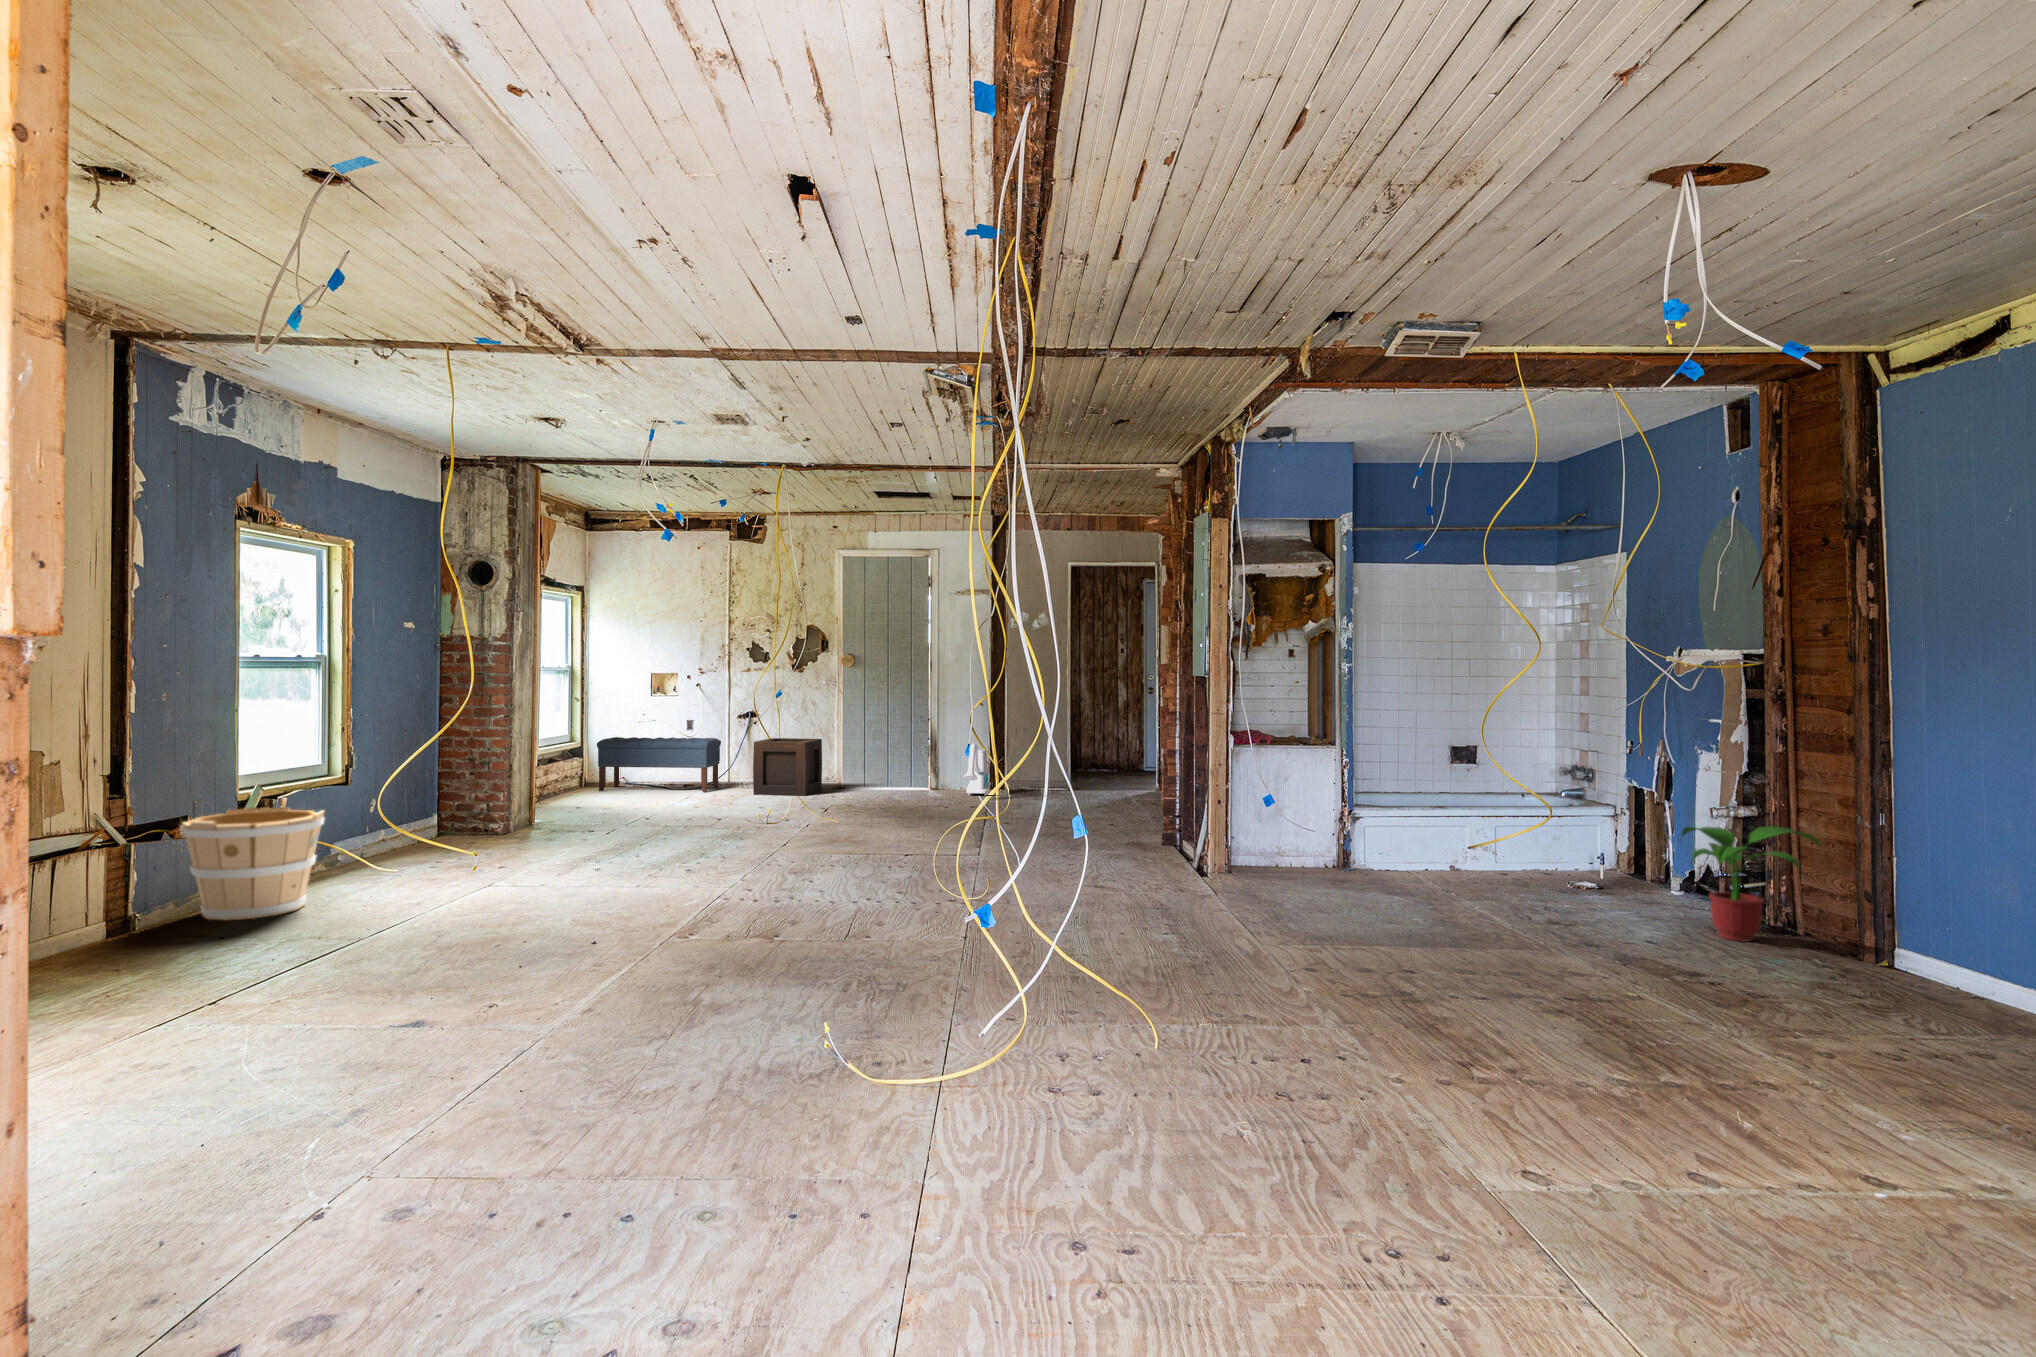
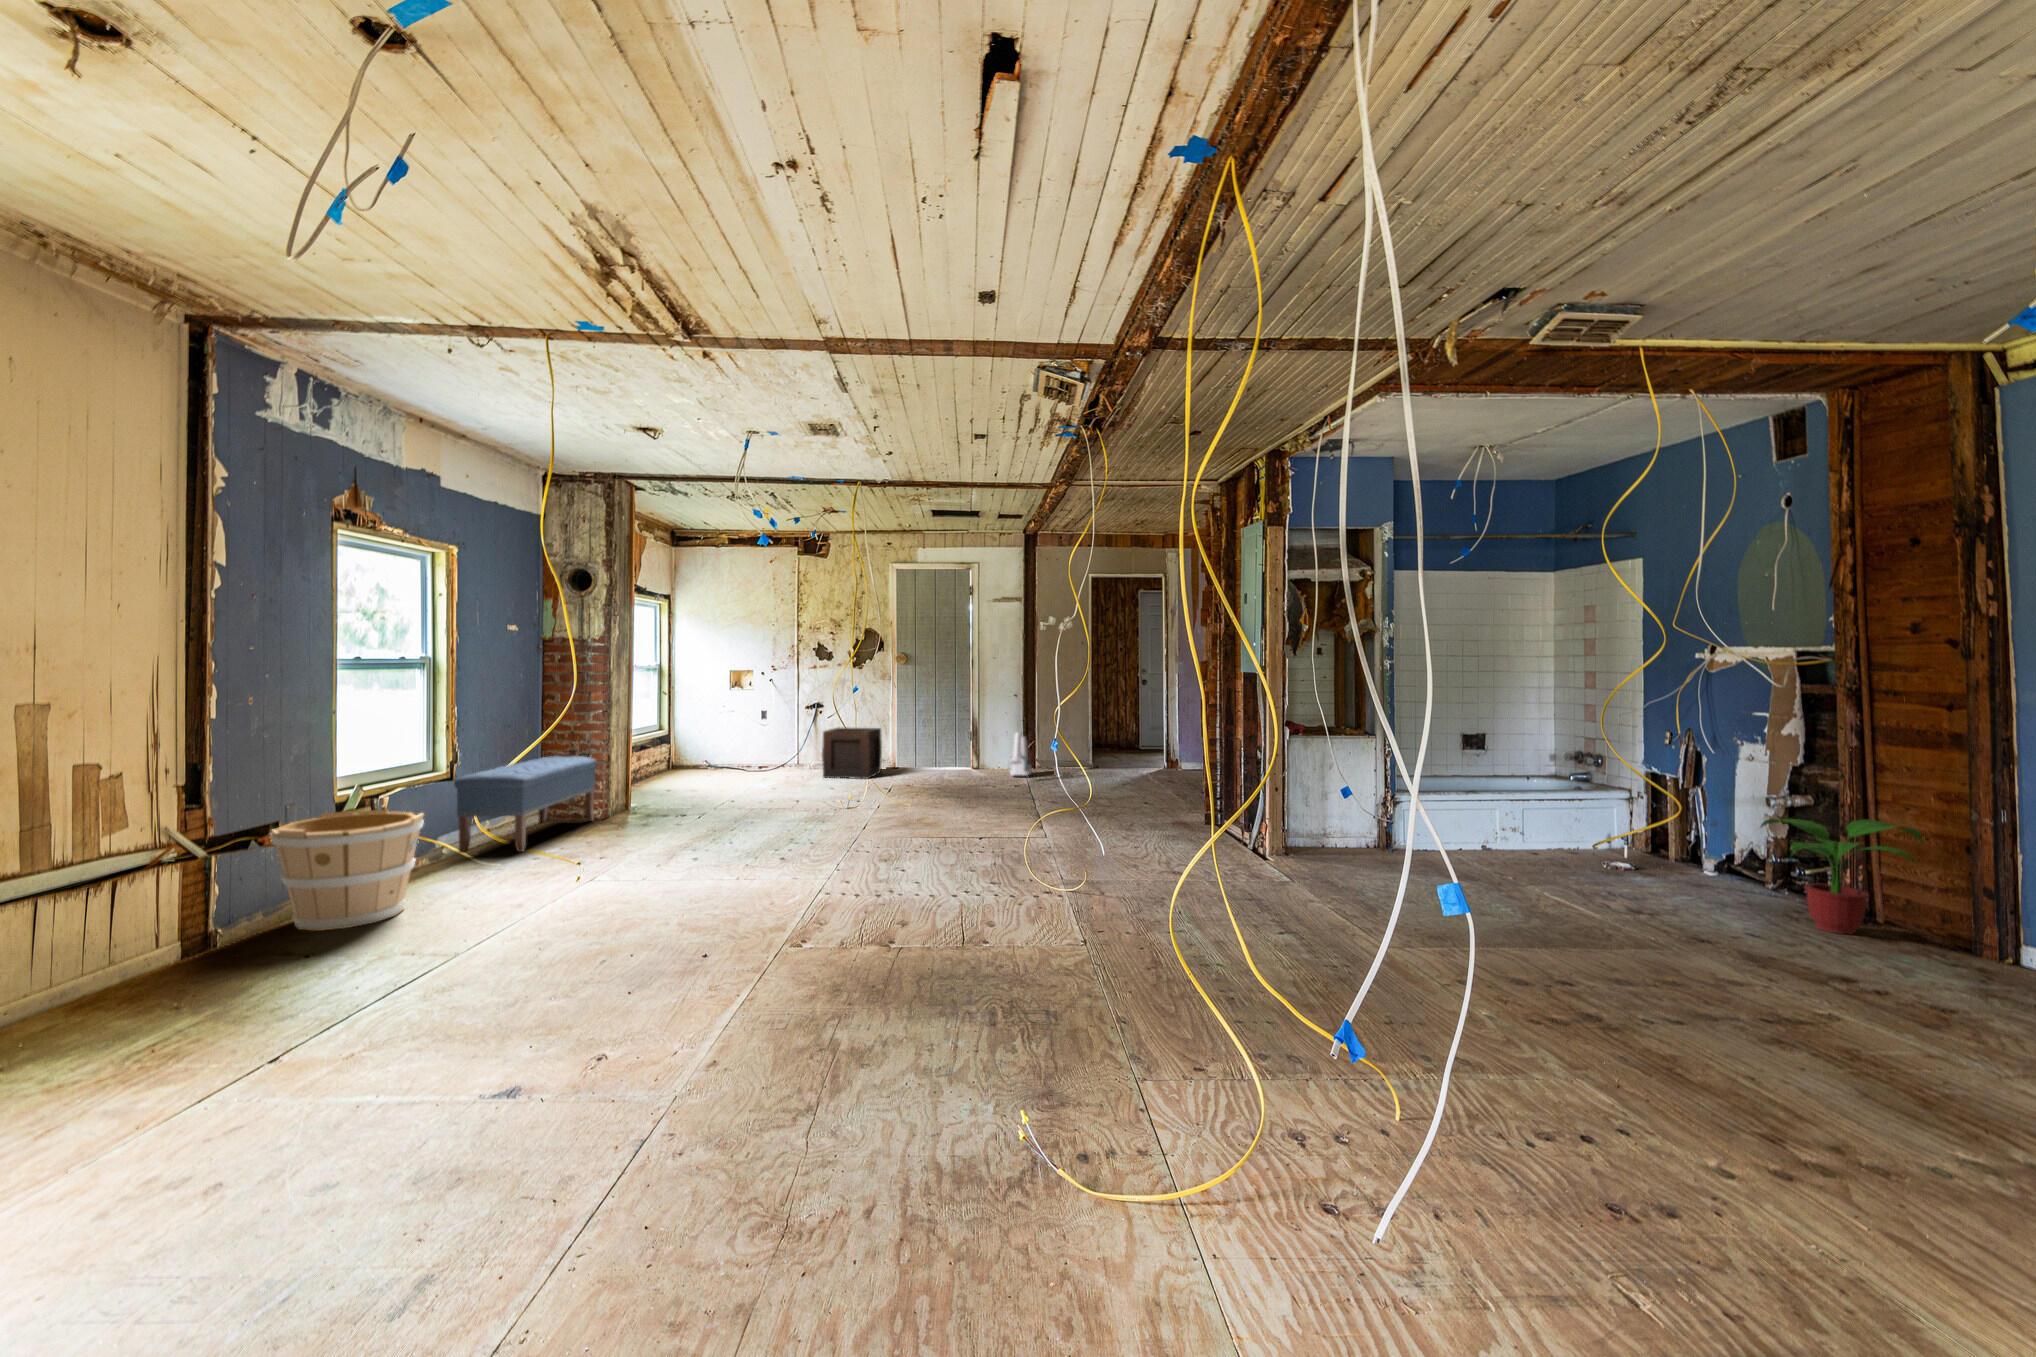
bench: present [597,737,721,792] -> present [454,756,597,853]

